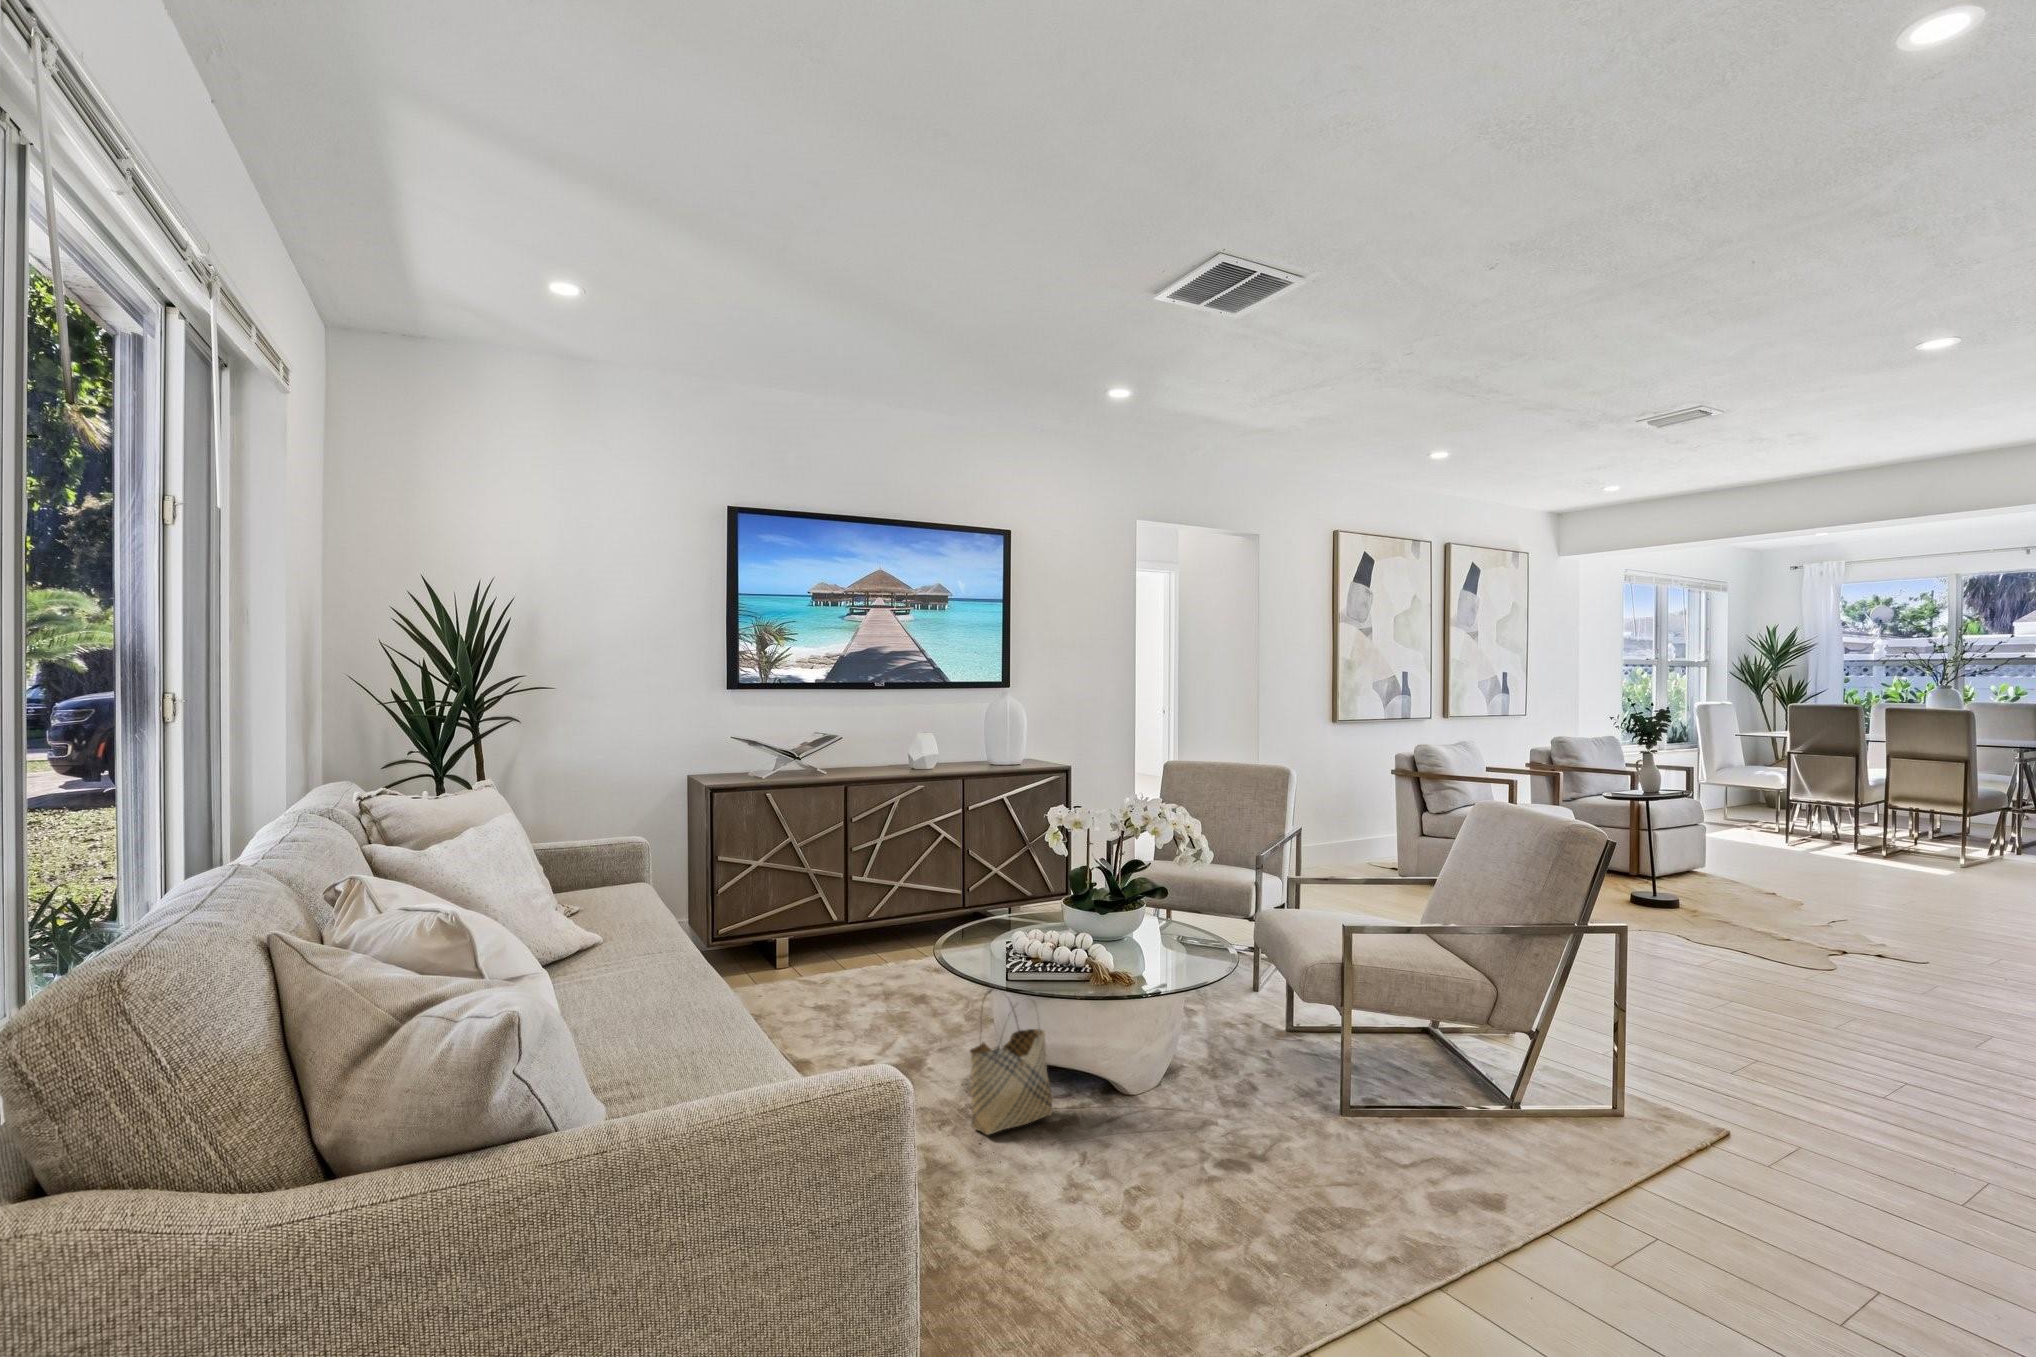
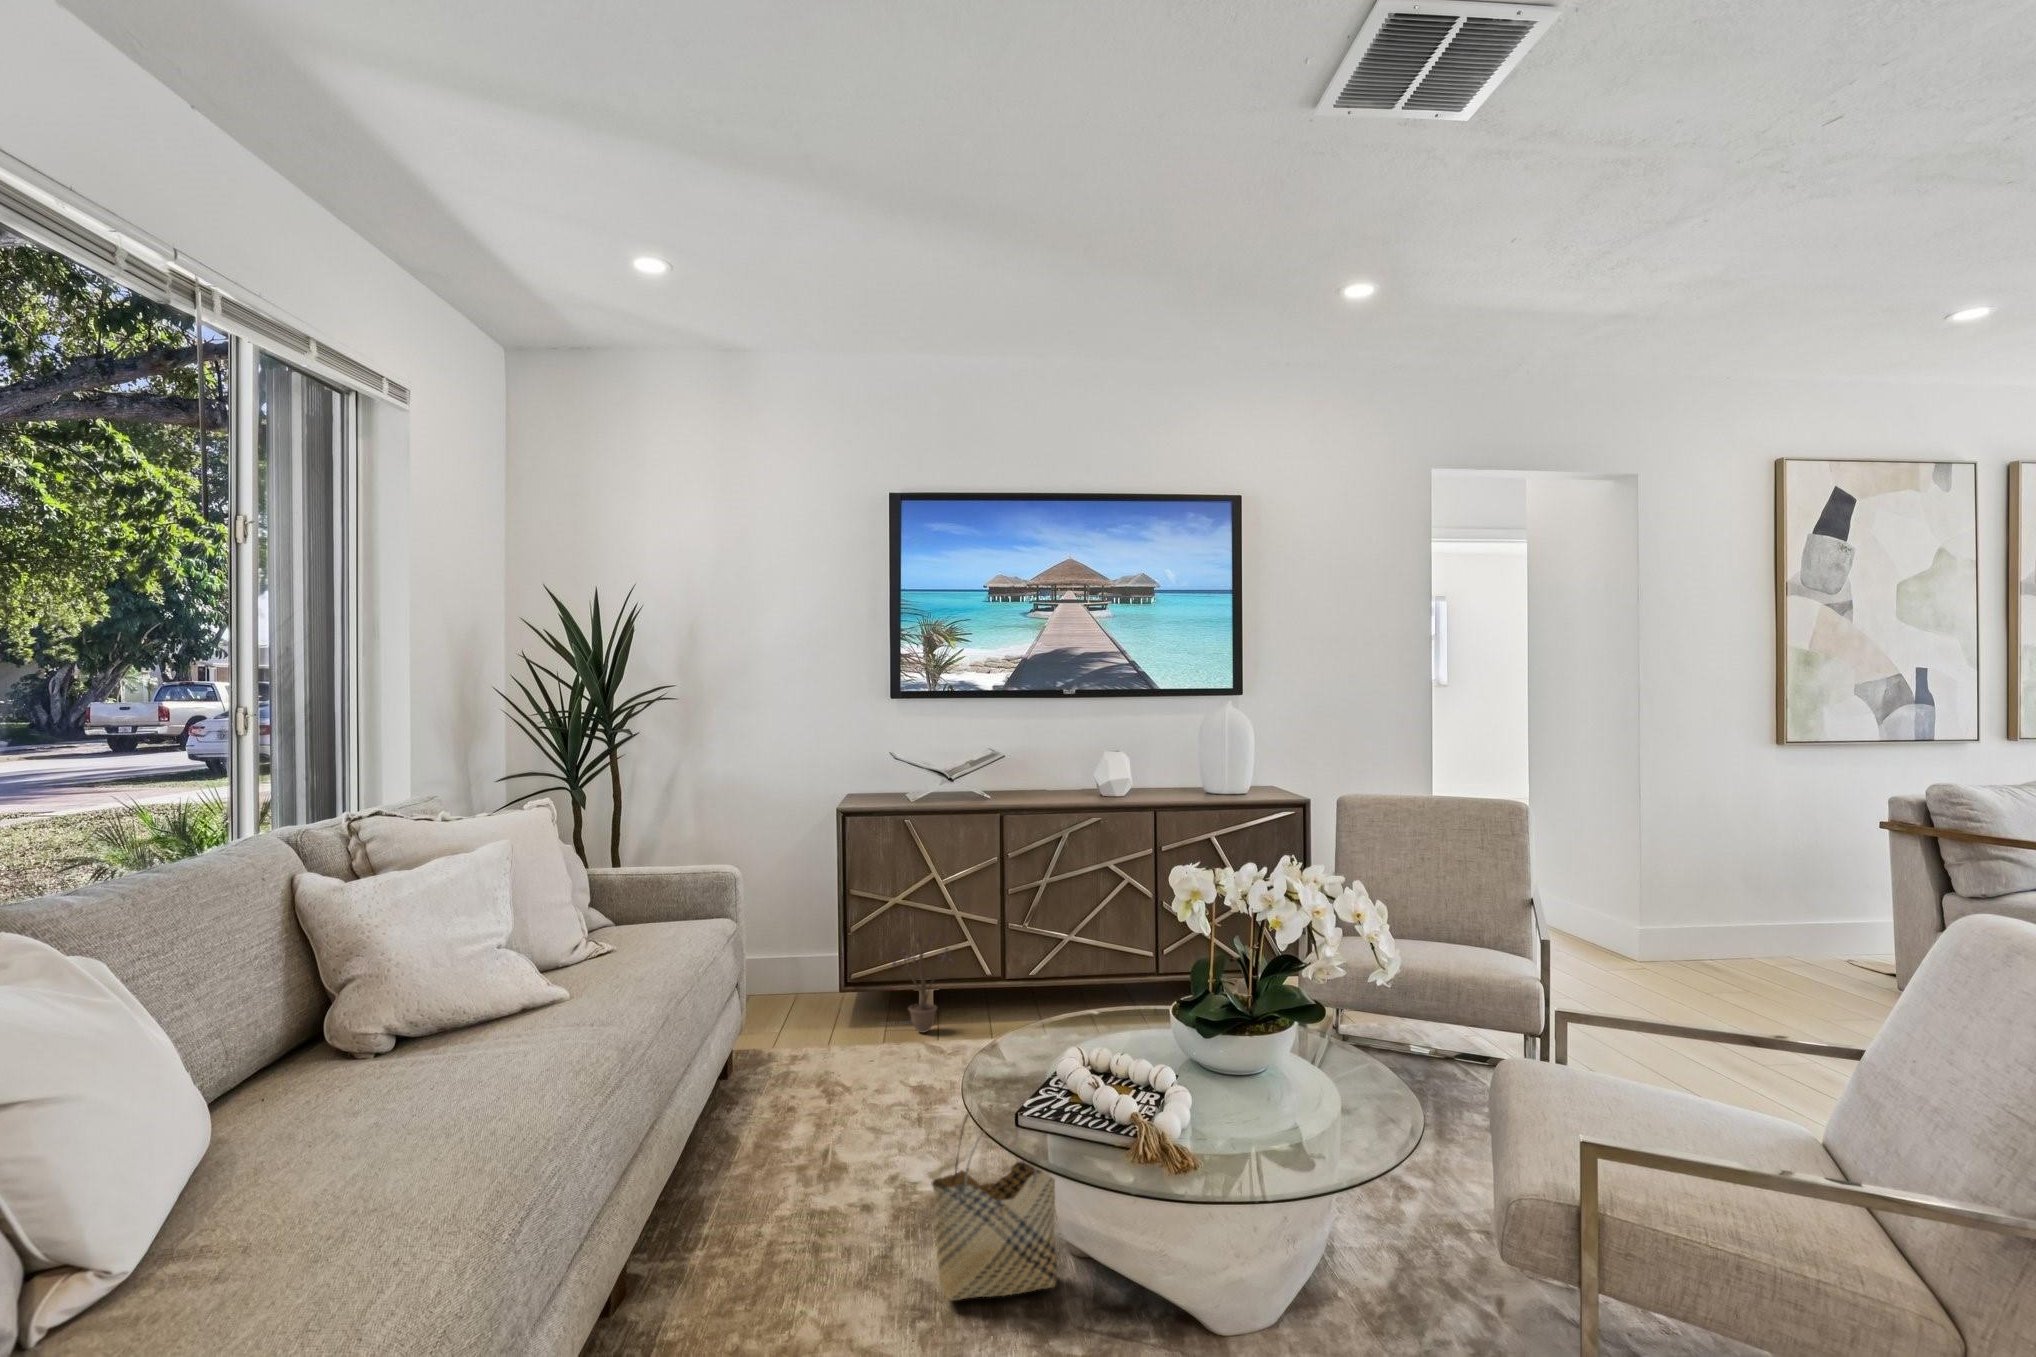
decorative plant: none [752,886,819,974] -> present [886,930,954,1033]

